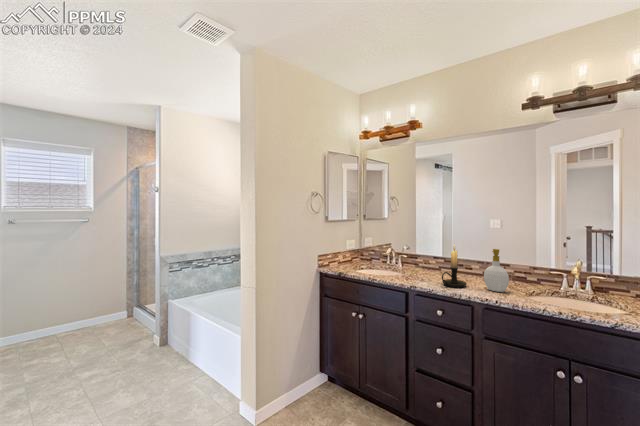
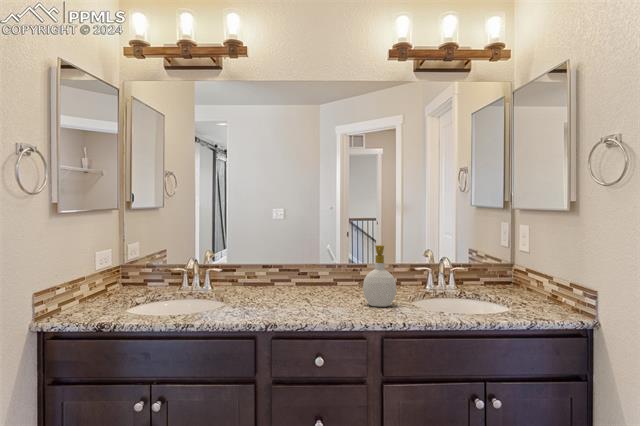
candle holder: present [442,244,467,288] -> none [307,242,341,313]

